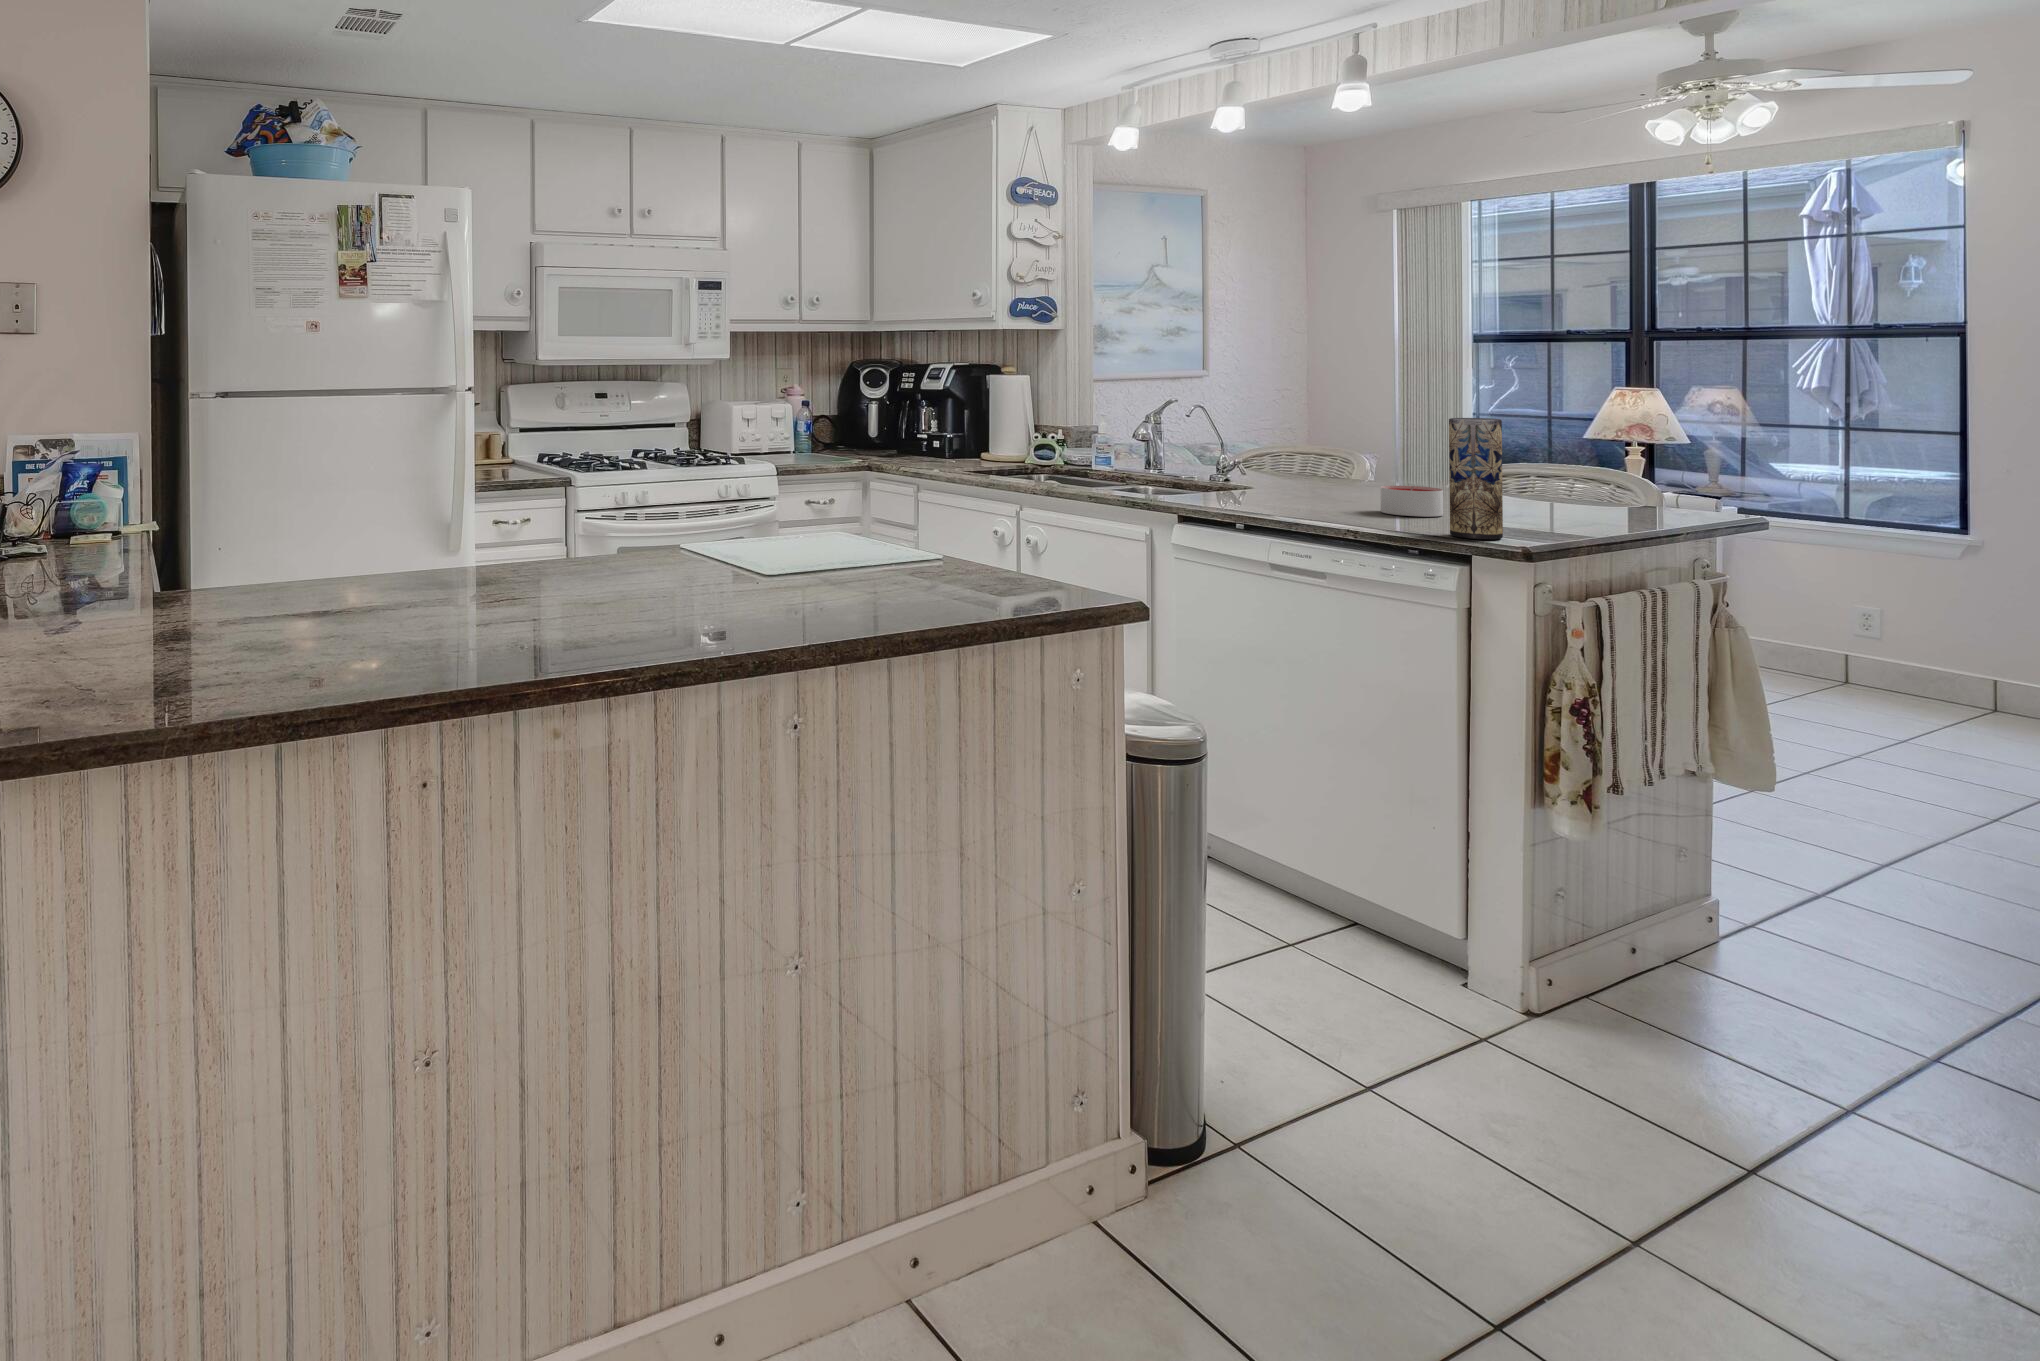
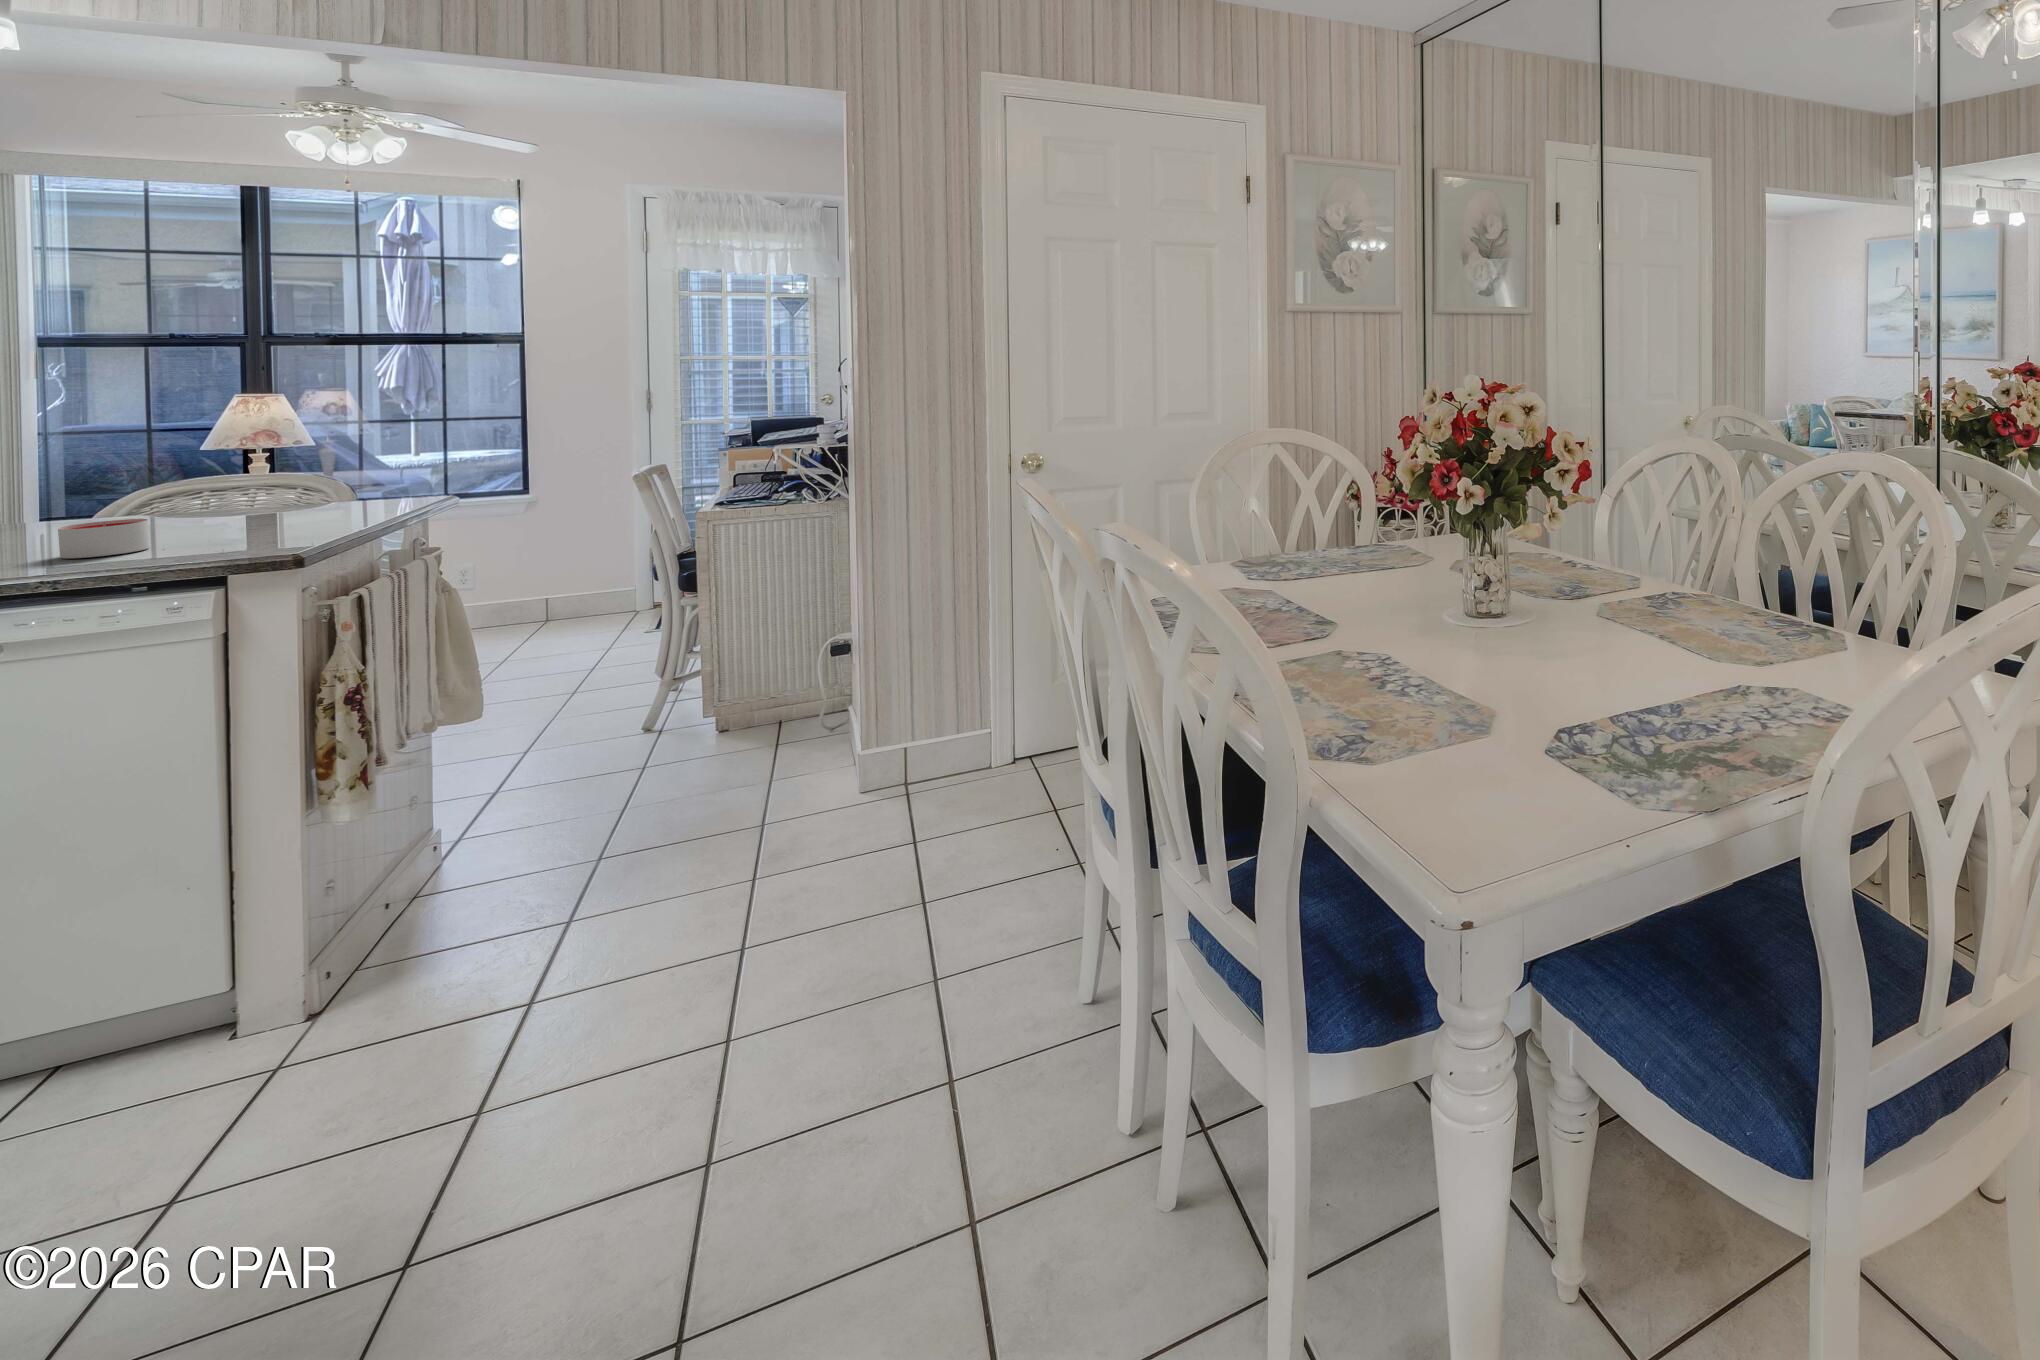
vase: present [1449,418,1503,539] -> none [176,435,250,564]

